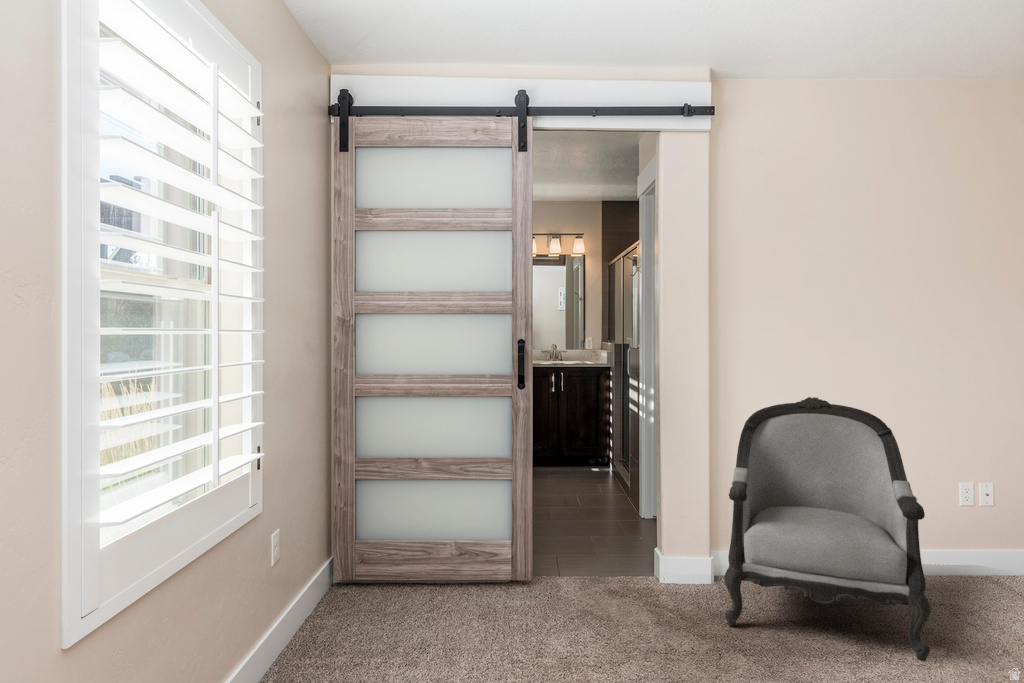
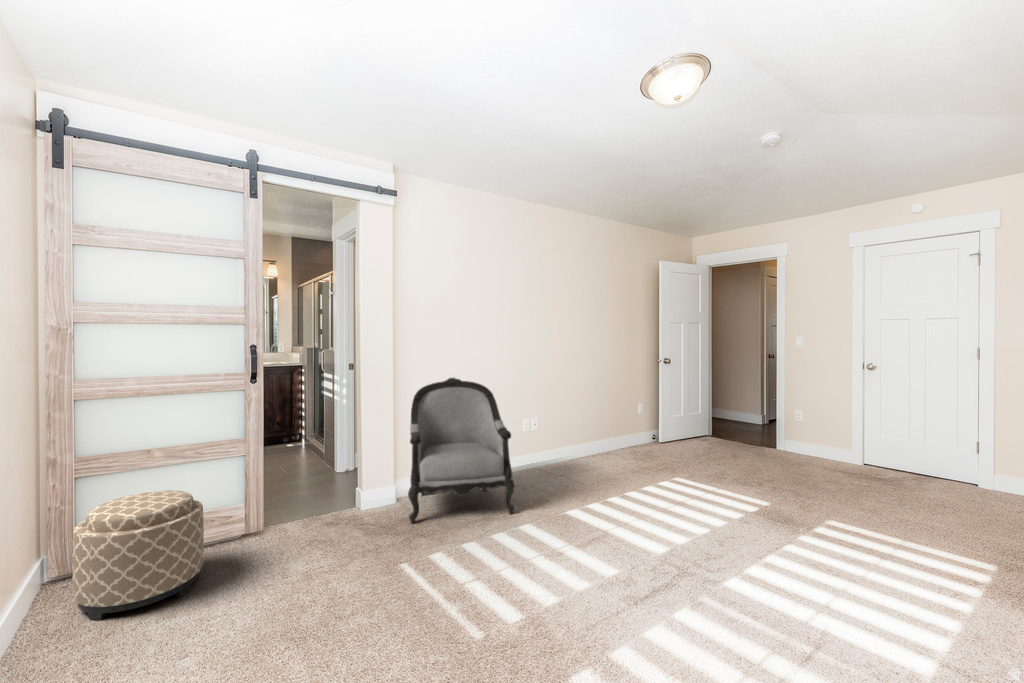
ottoman: none [342,508,458,642] -> present [72,490,204,620]

